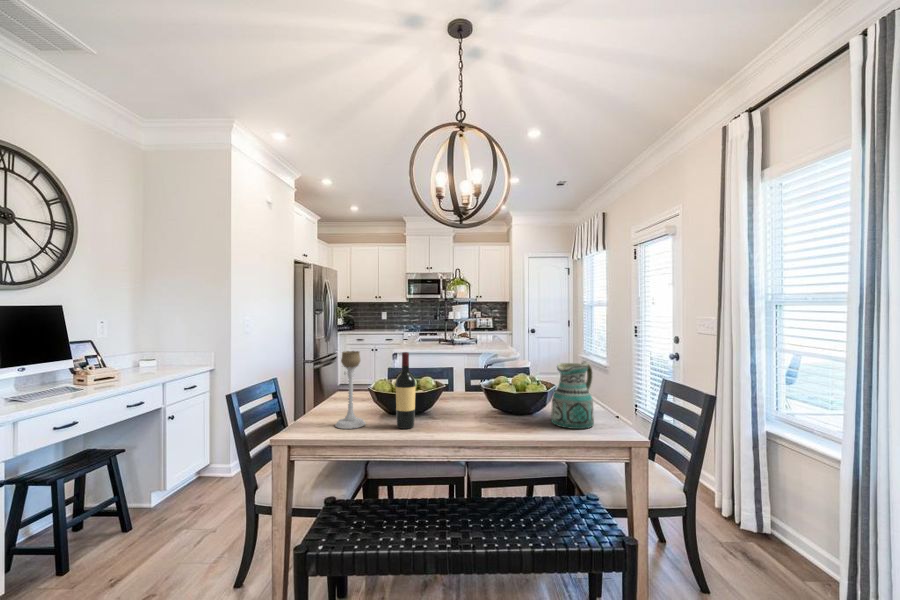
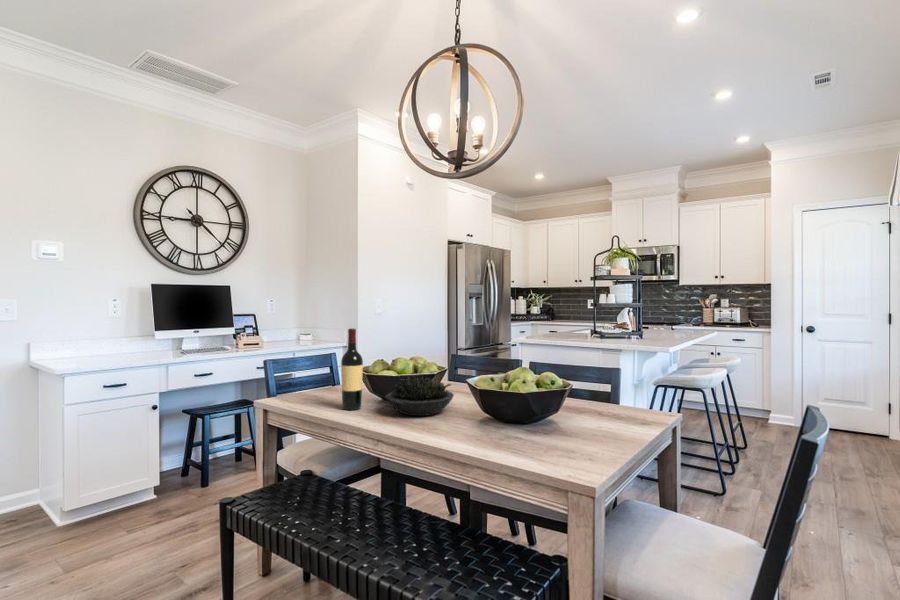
candle holder: present [335,351,366,429] -> none [303,326,334,402]
ceramic pitcher: present [551,361,594,429] -> none [493,353,571,445]
succulent plant: none [435,388,492,424] -> present [386,376,454,416]

